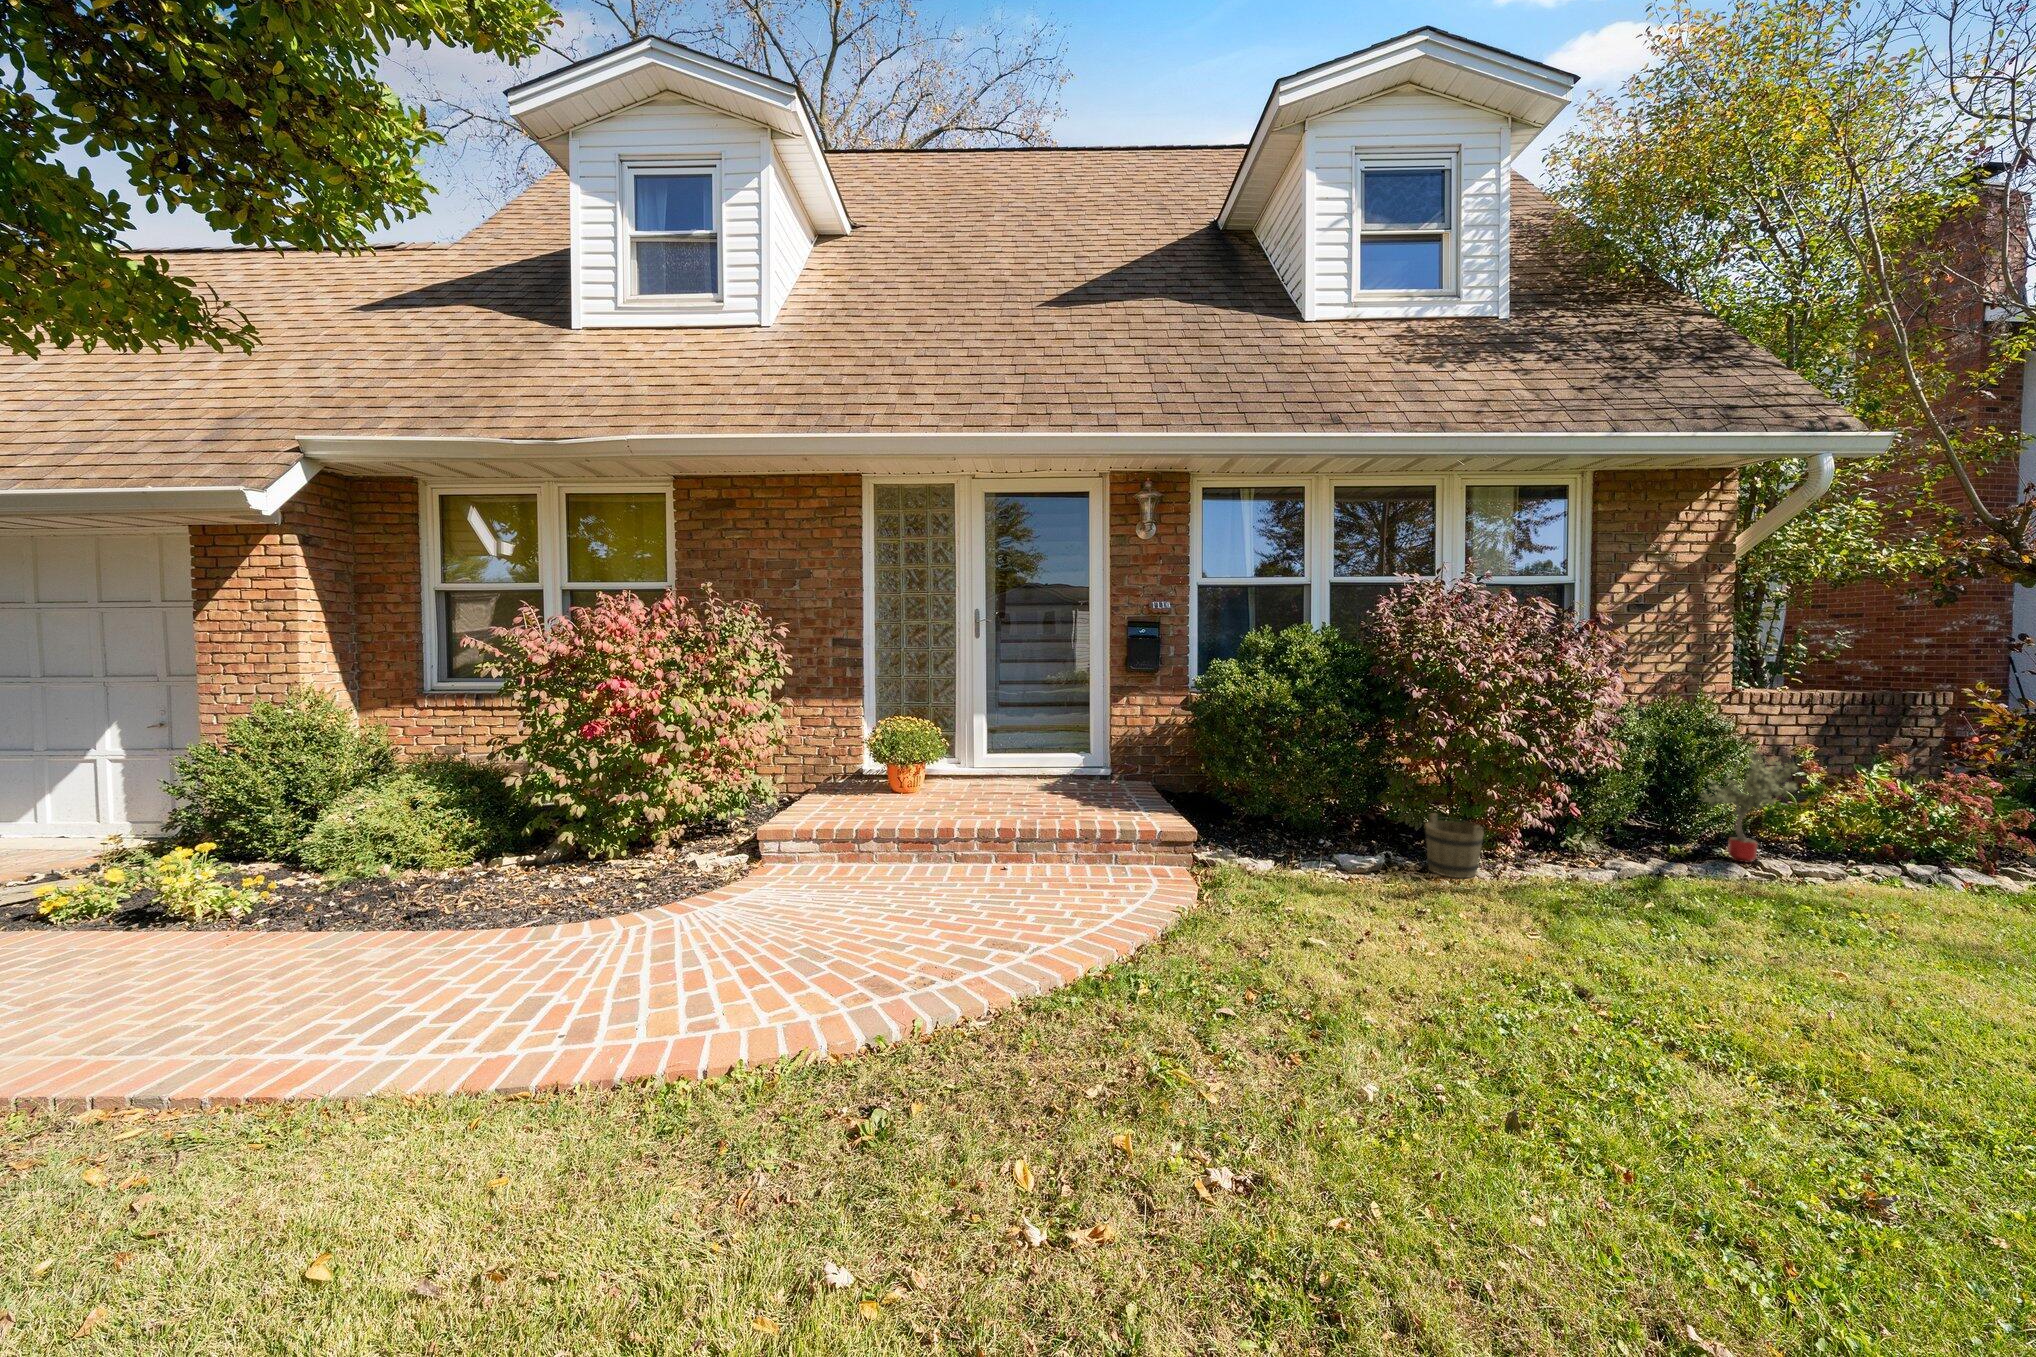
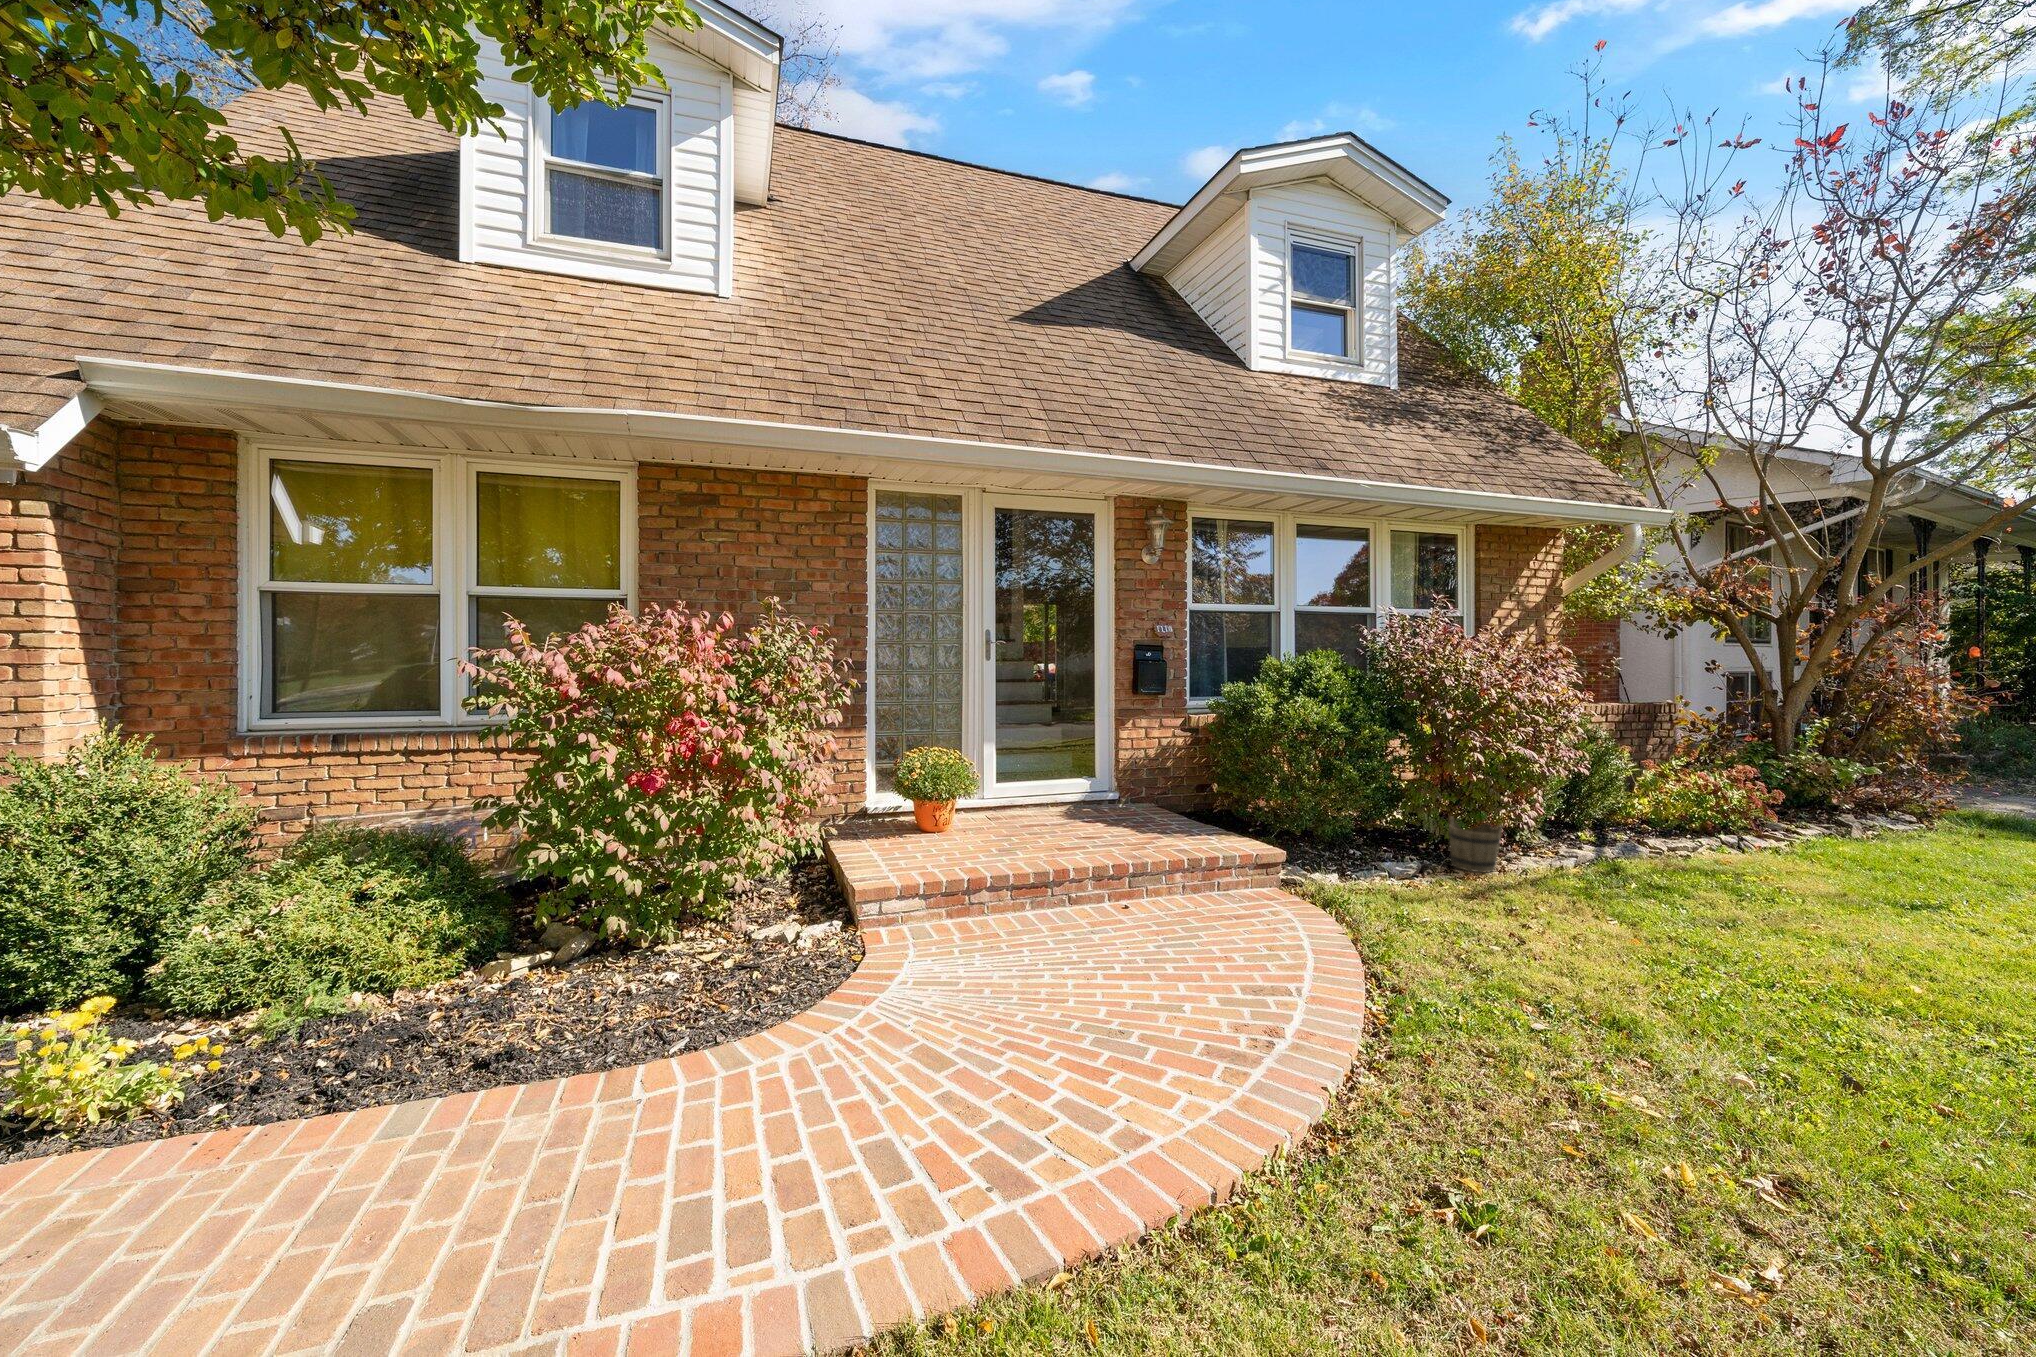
potted tree: present [1701,748,1797,863] -> none [1591,747,1659,839]

